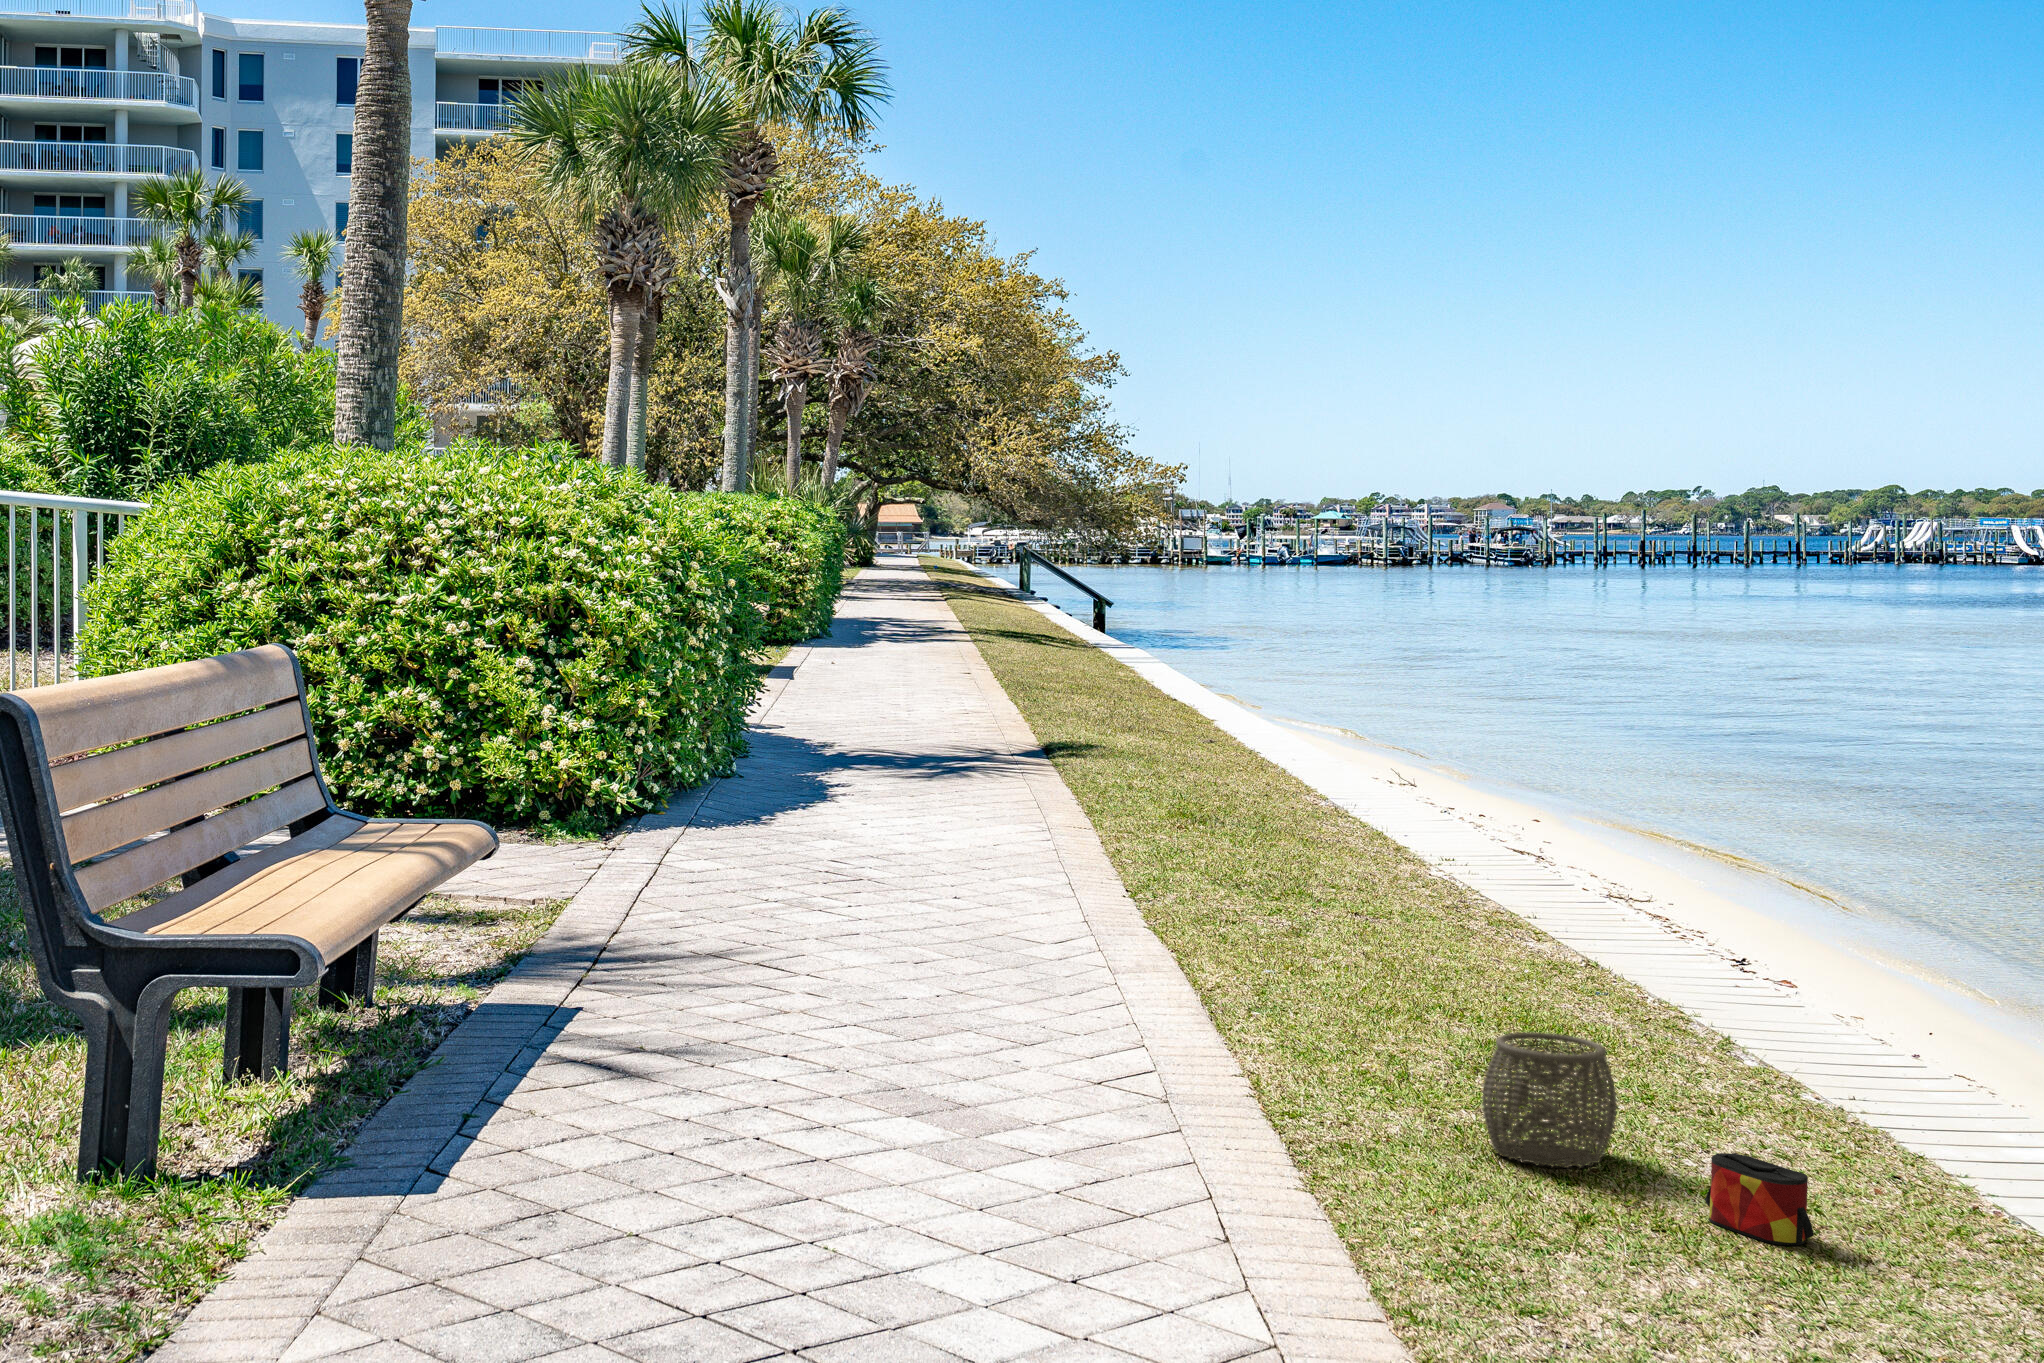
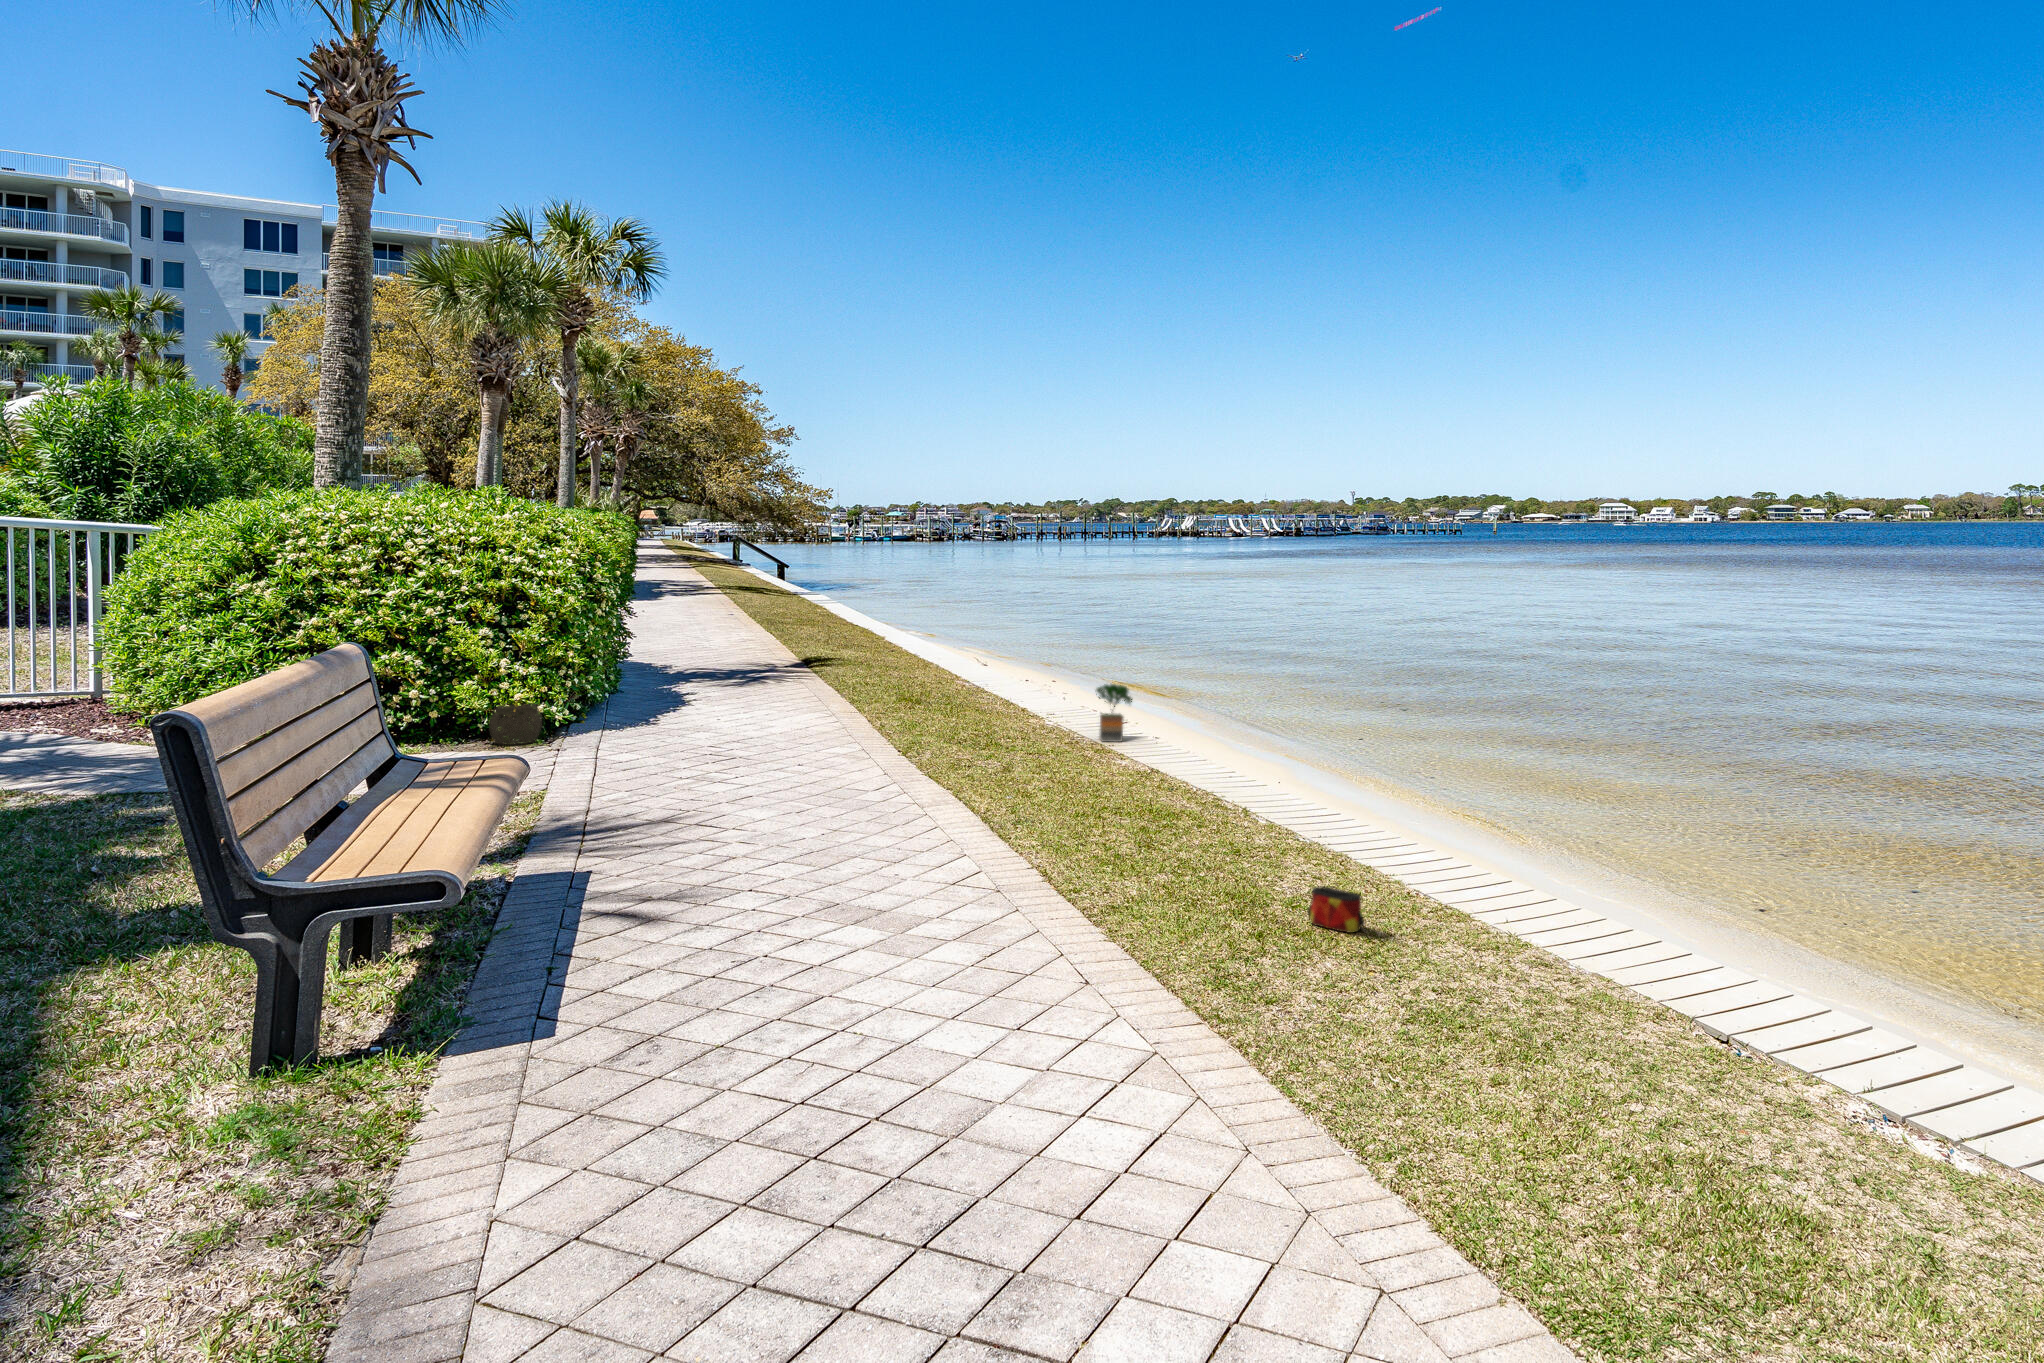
potted tree: none [1483,791,1559,903] -> present [1096,684,1133,742]
woven basket: present [1481,1032,1618,1168] -> present [490,704,542,745]

